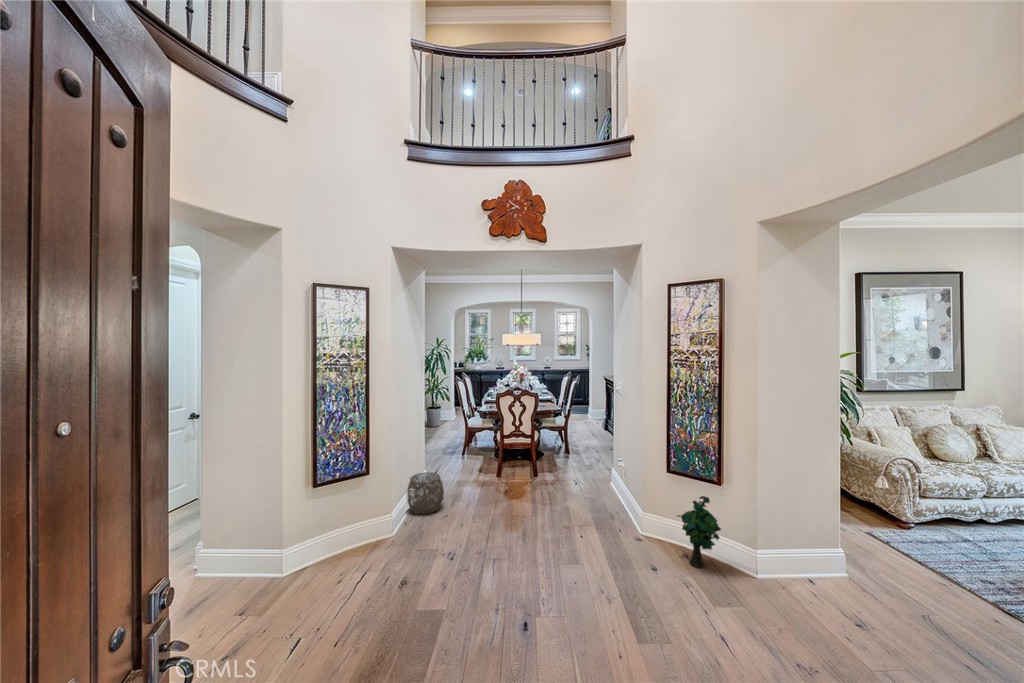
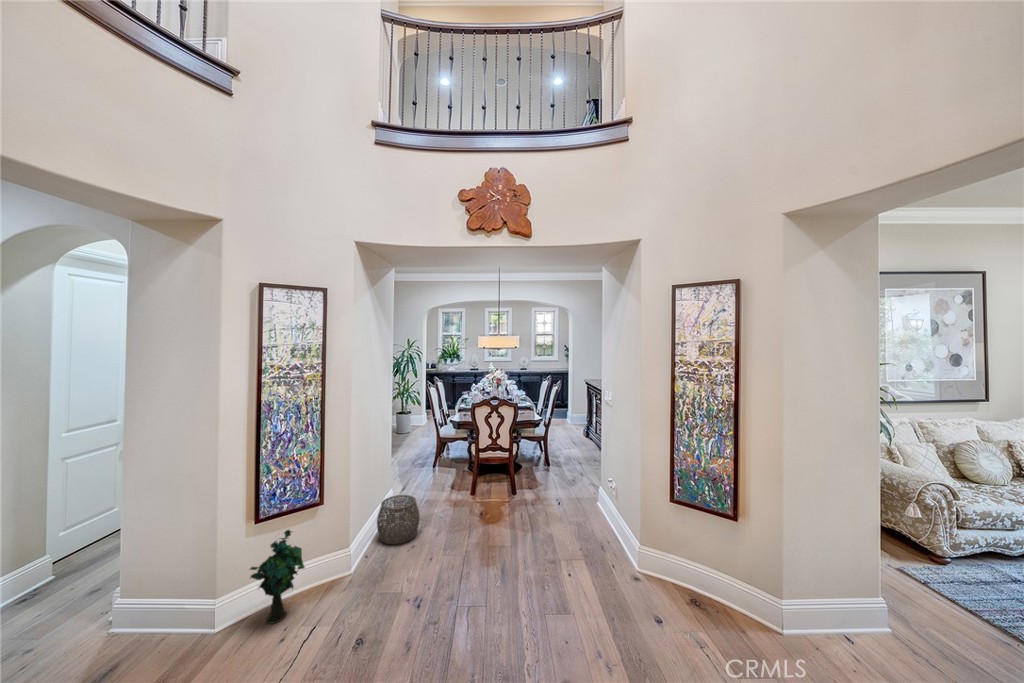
decorative plant: present [678,496,721,568] -> present [250,530,305,624]

